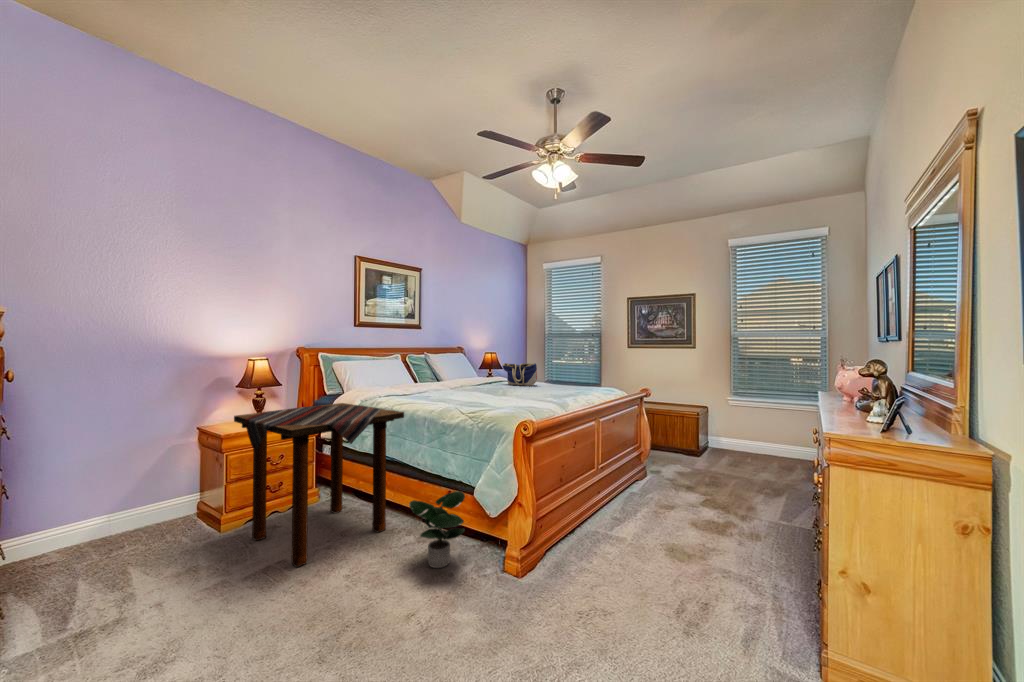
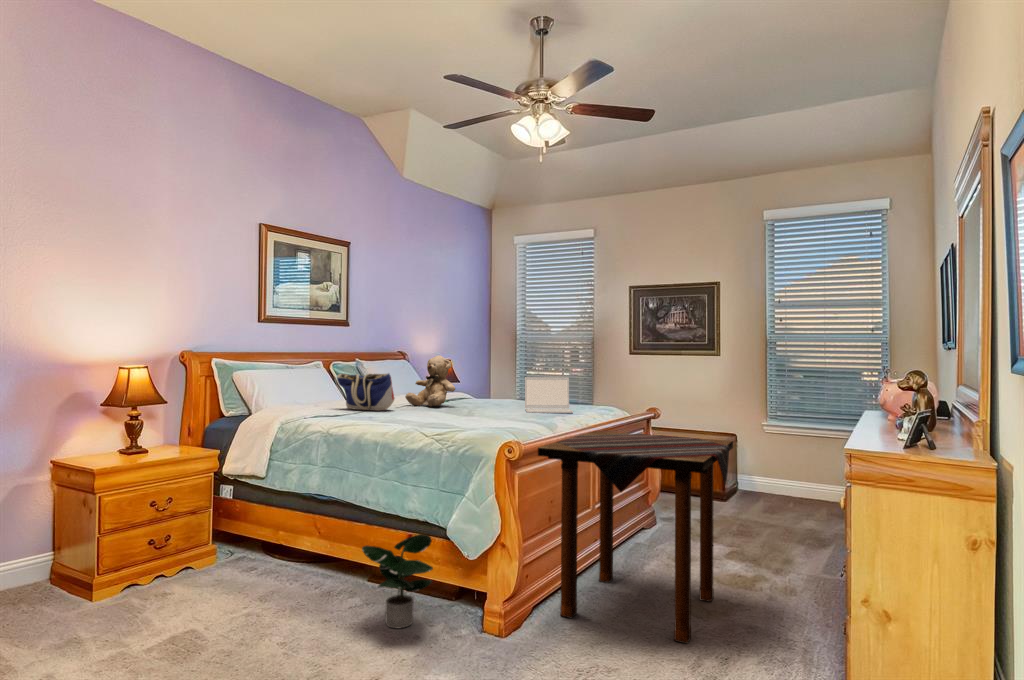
teddy bear: none [459,349,495,388] -> present [405,355,455,407]
tote bag: present [502,363,537,386] -> present [337,373,395,411]
laptop: none [546,365,582,393] -> present [525,377,573,413]
side table: present [234,403,404,567] -> present [538,431,733,644]

